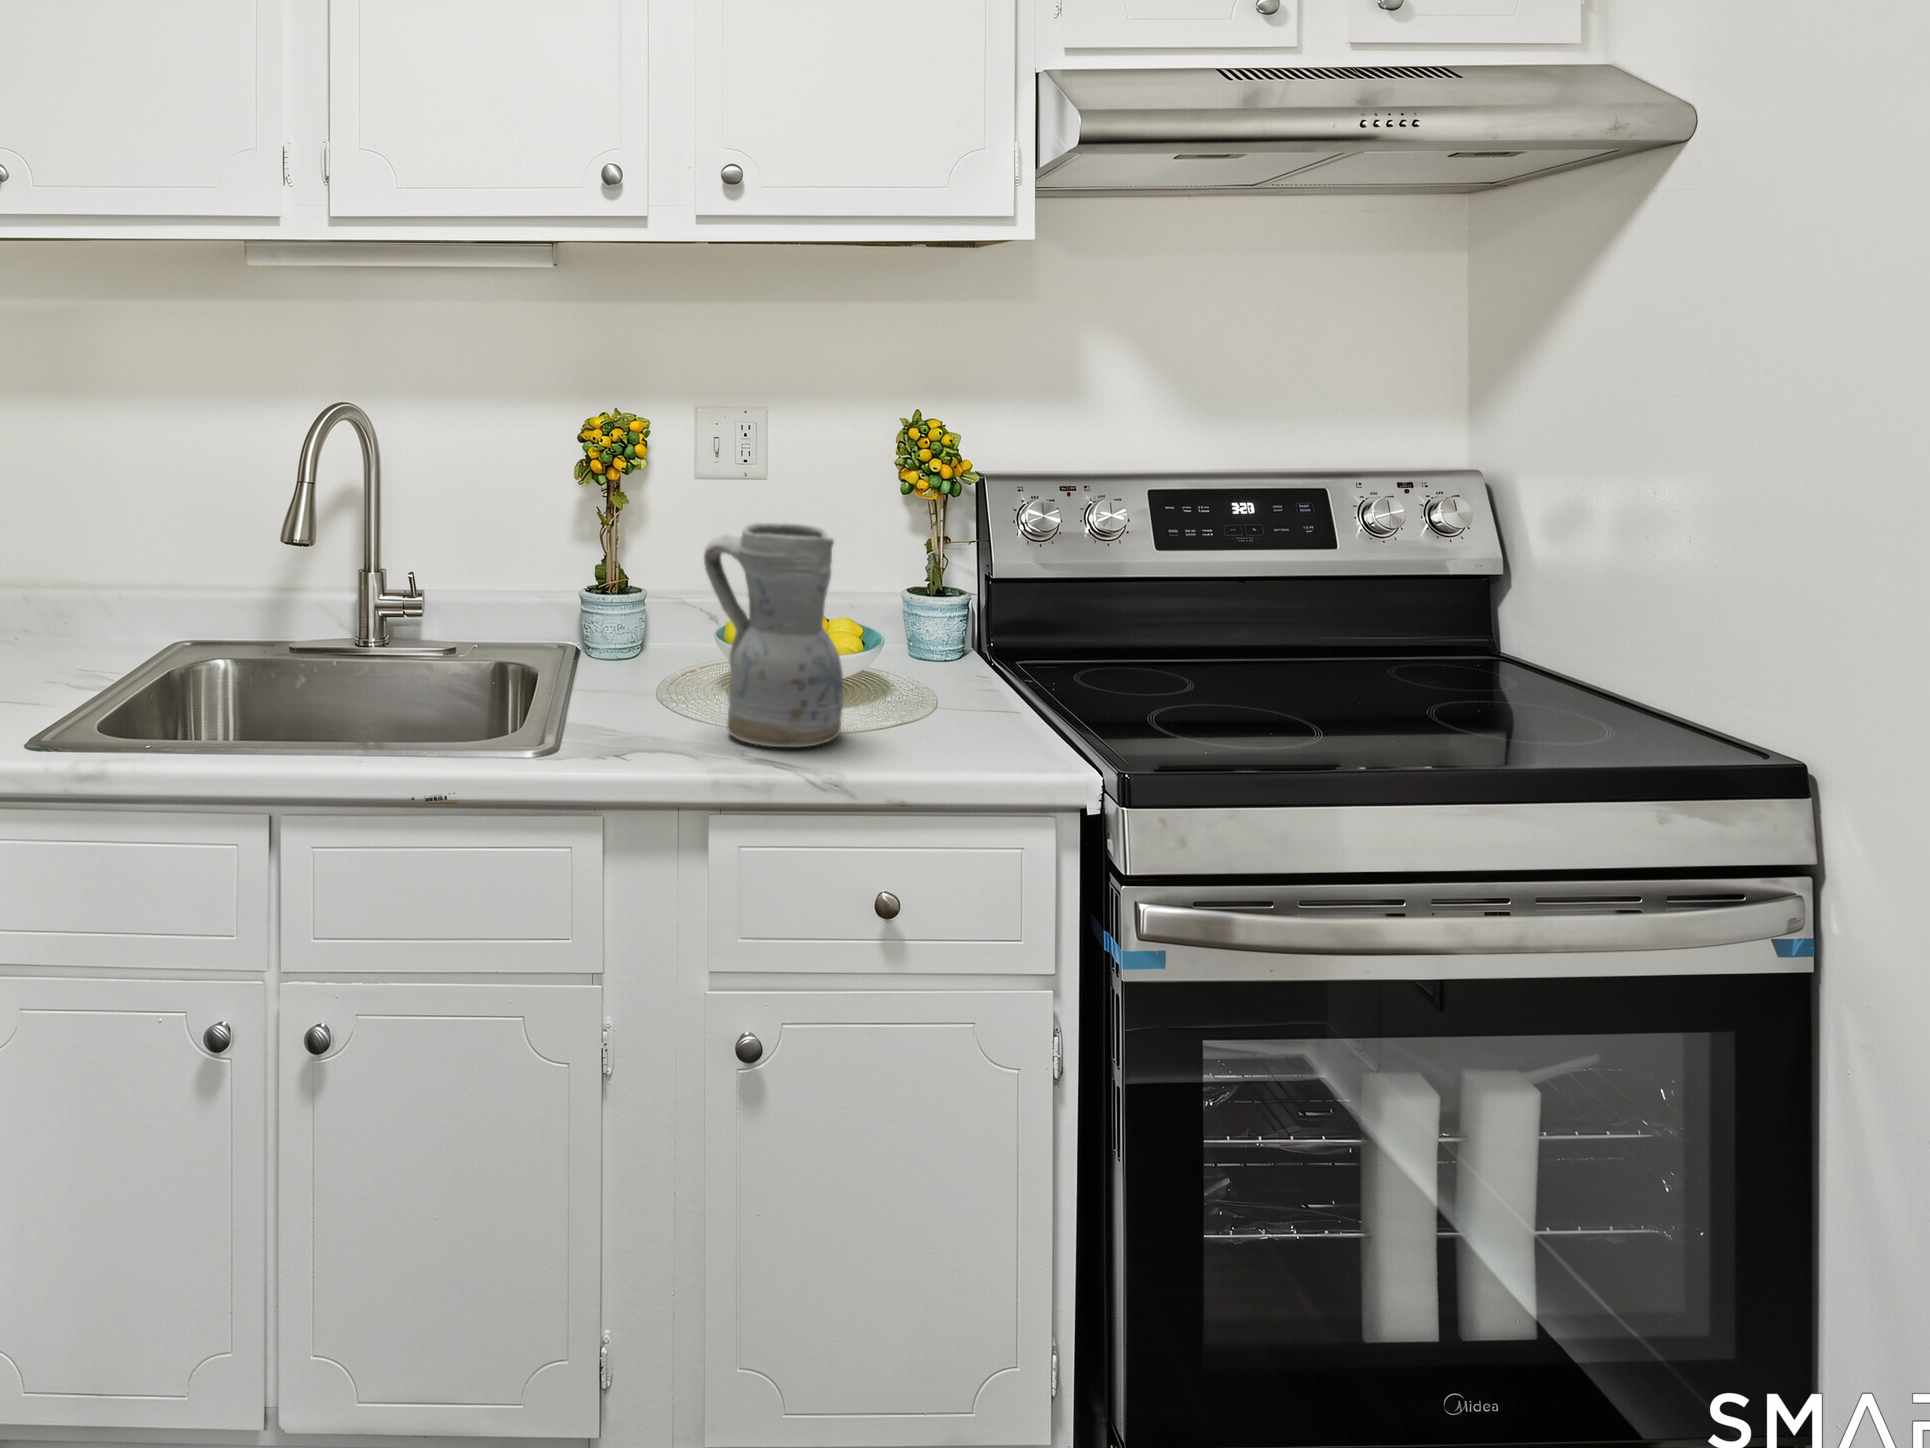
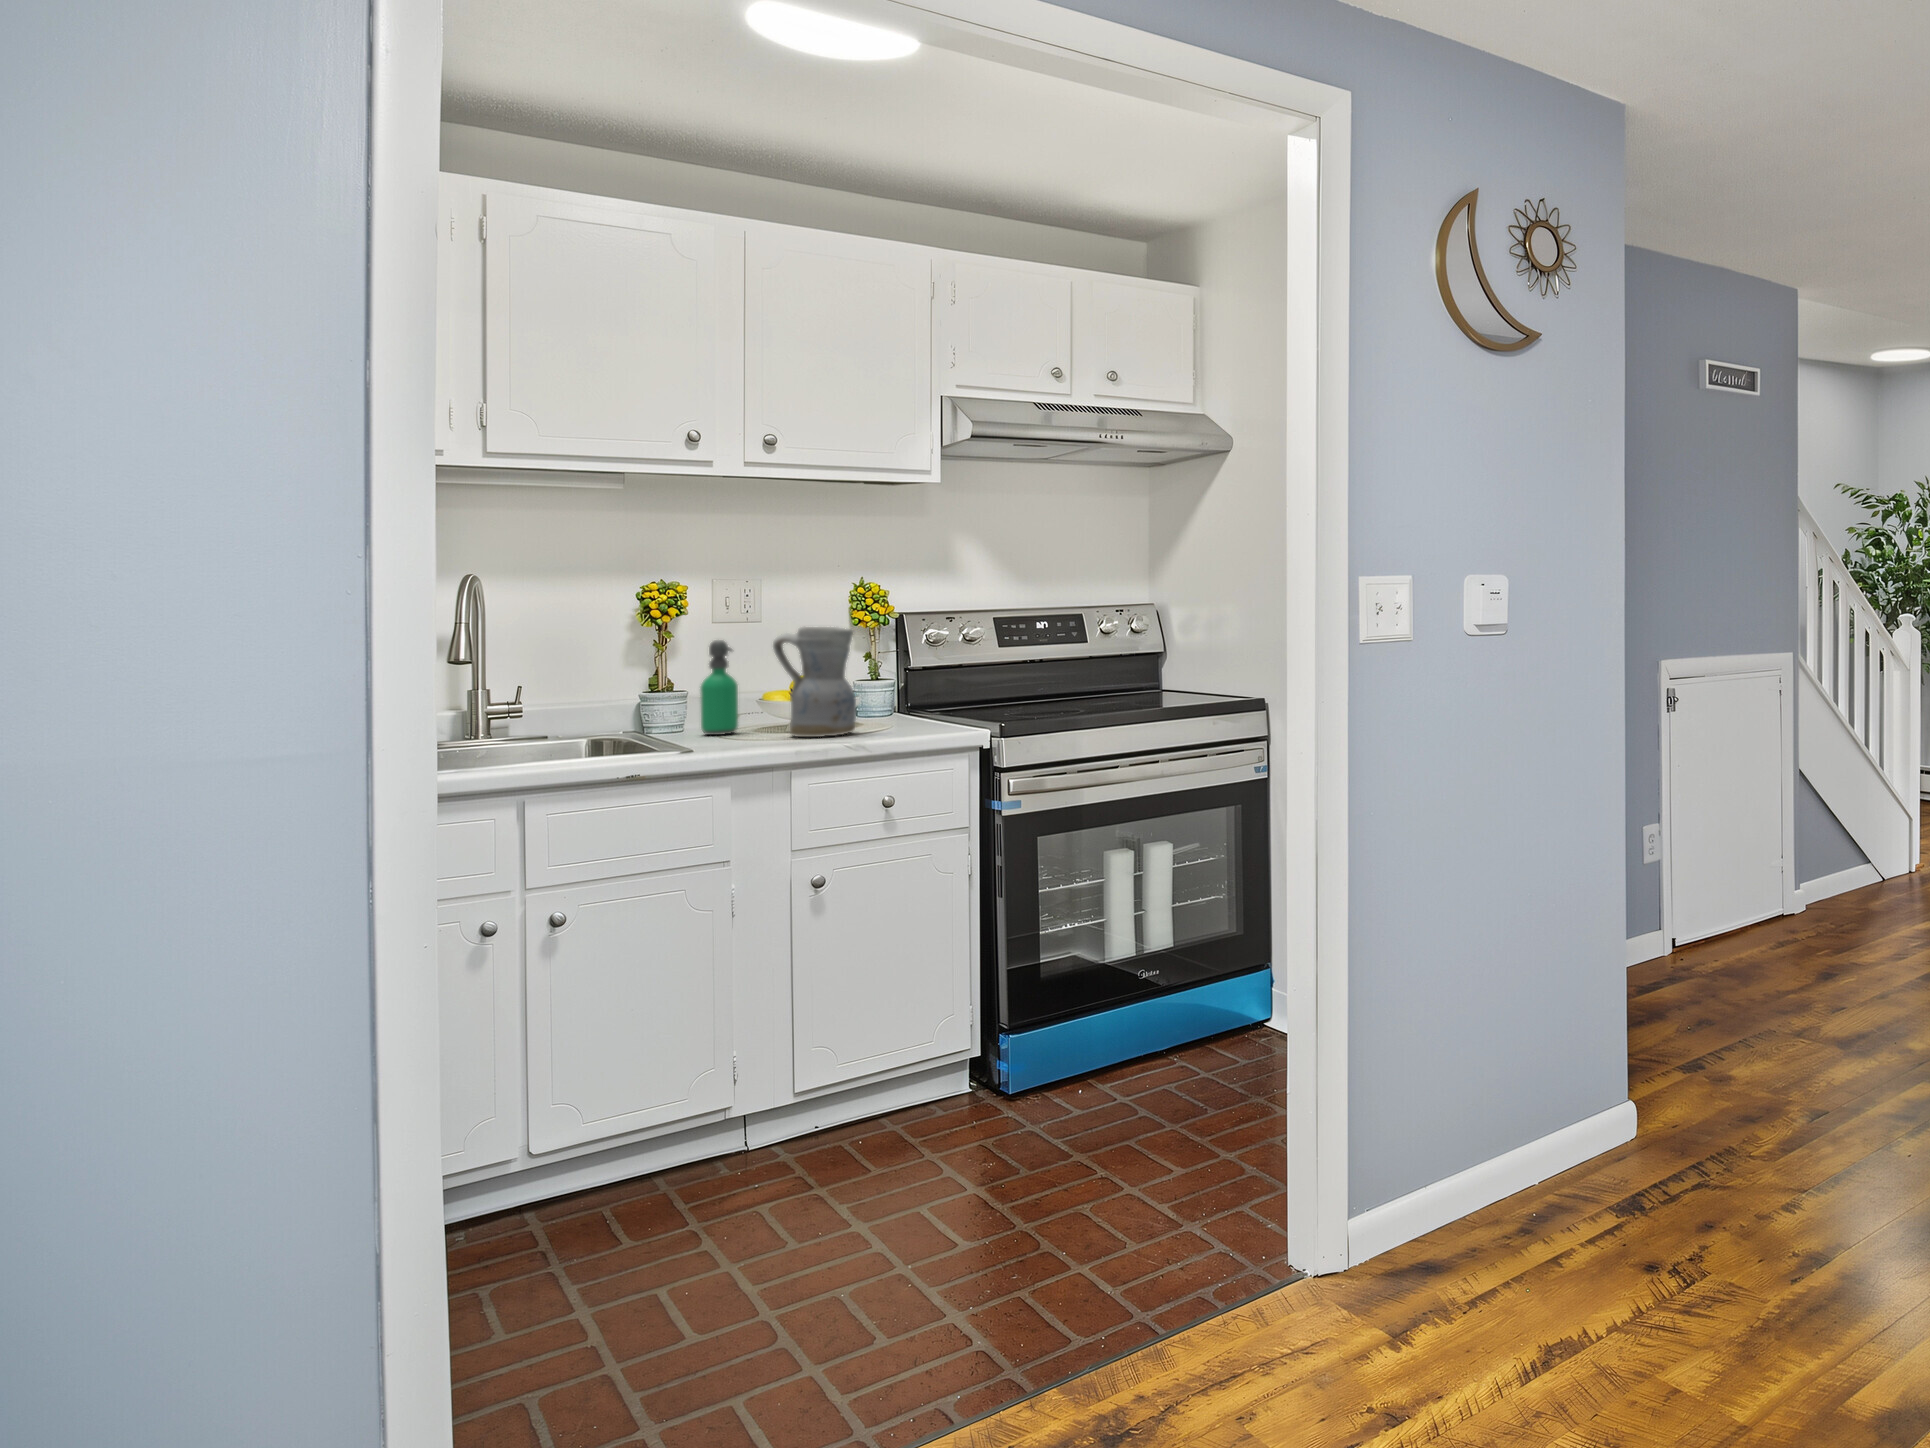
soap dispenser: none [618,529,675,699] -> present [700,640,738,735]

